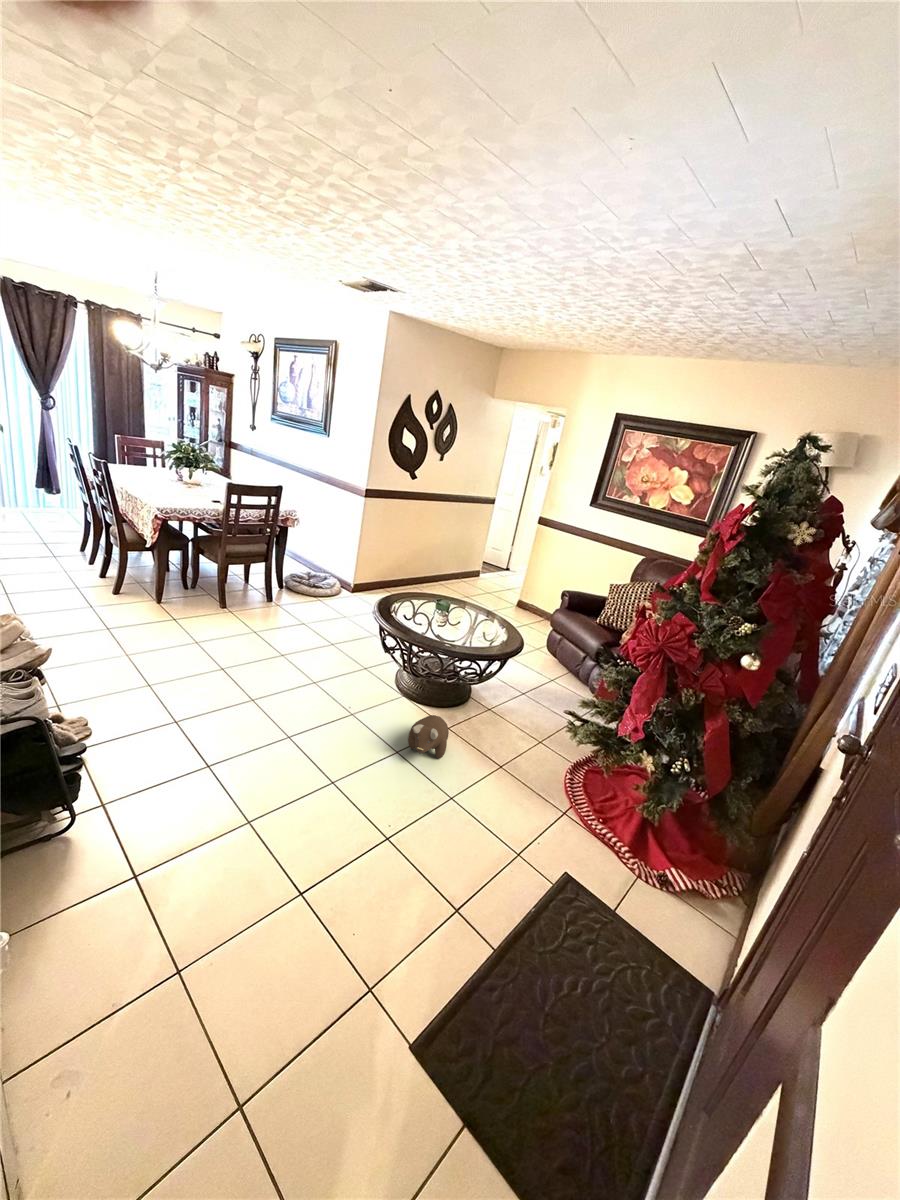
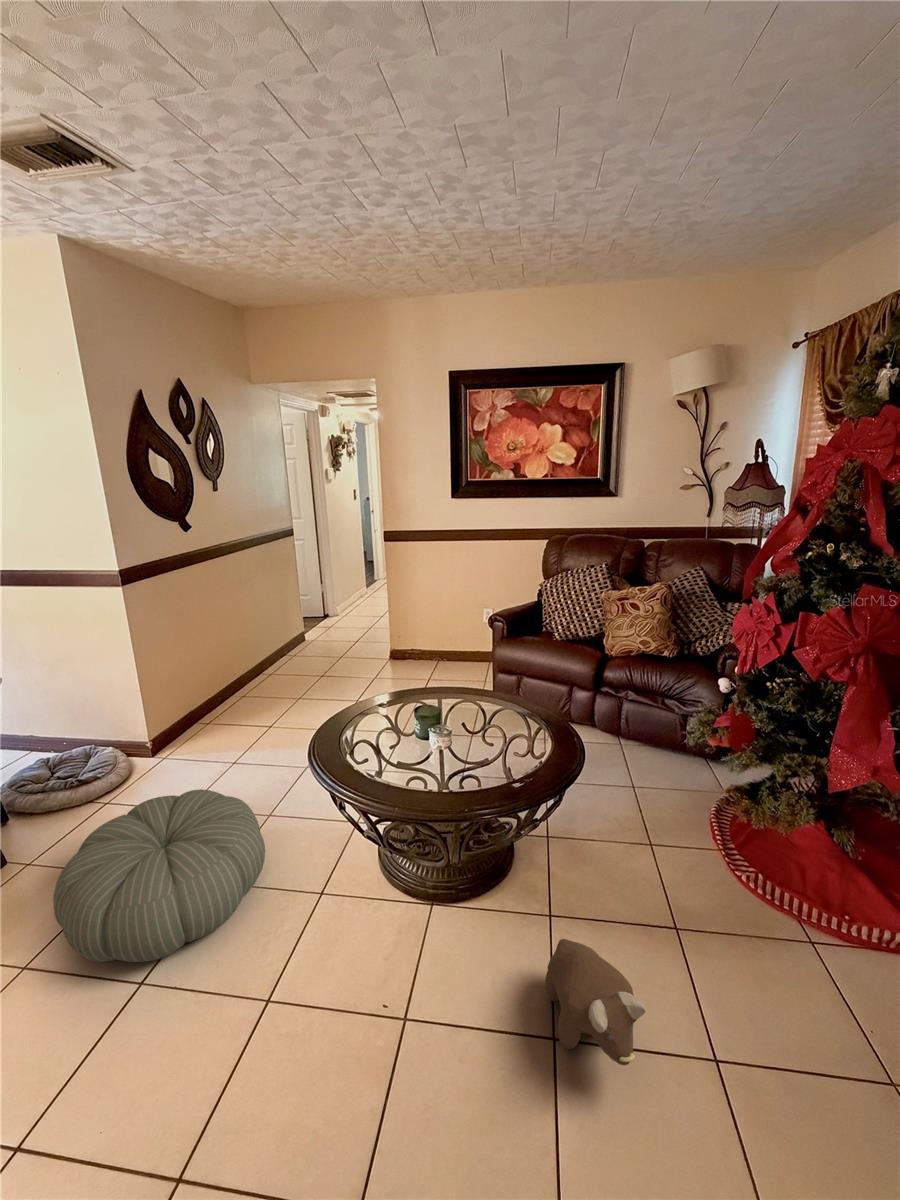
pouf: none [278,596,365,654] -> present [53,789,265,962]

